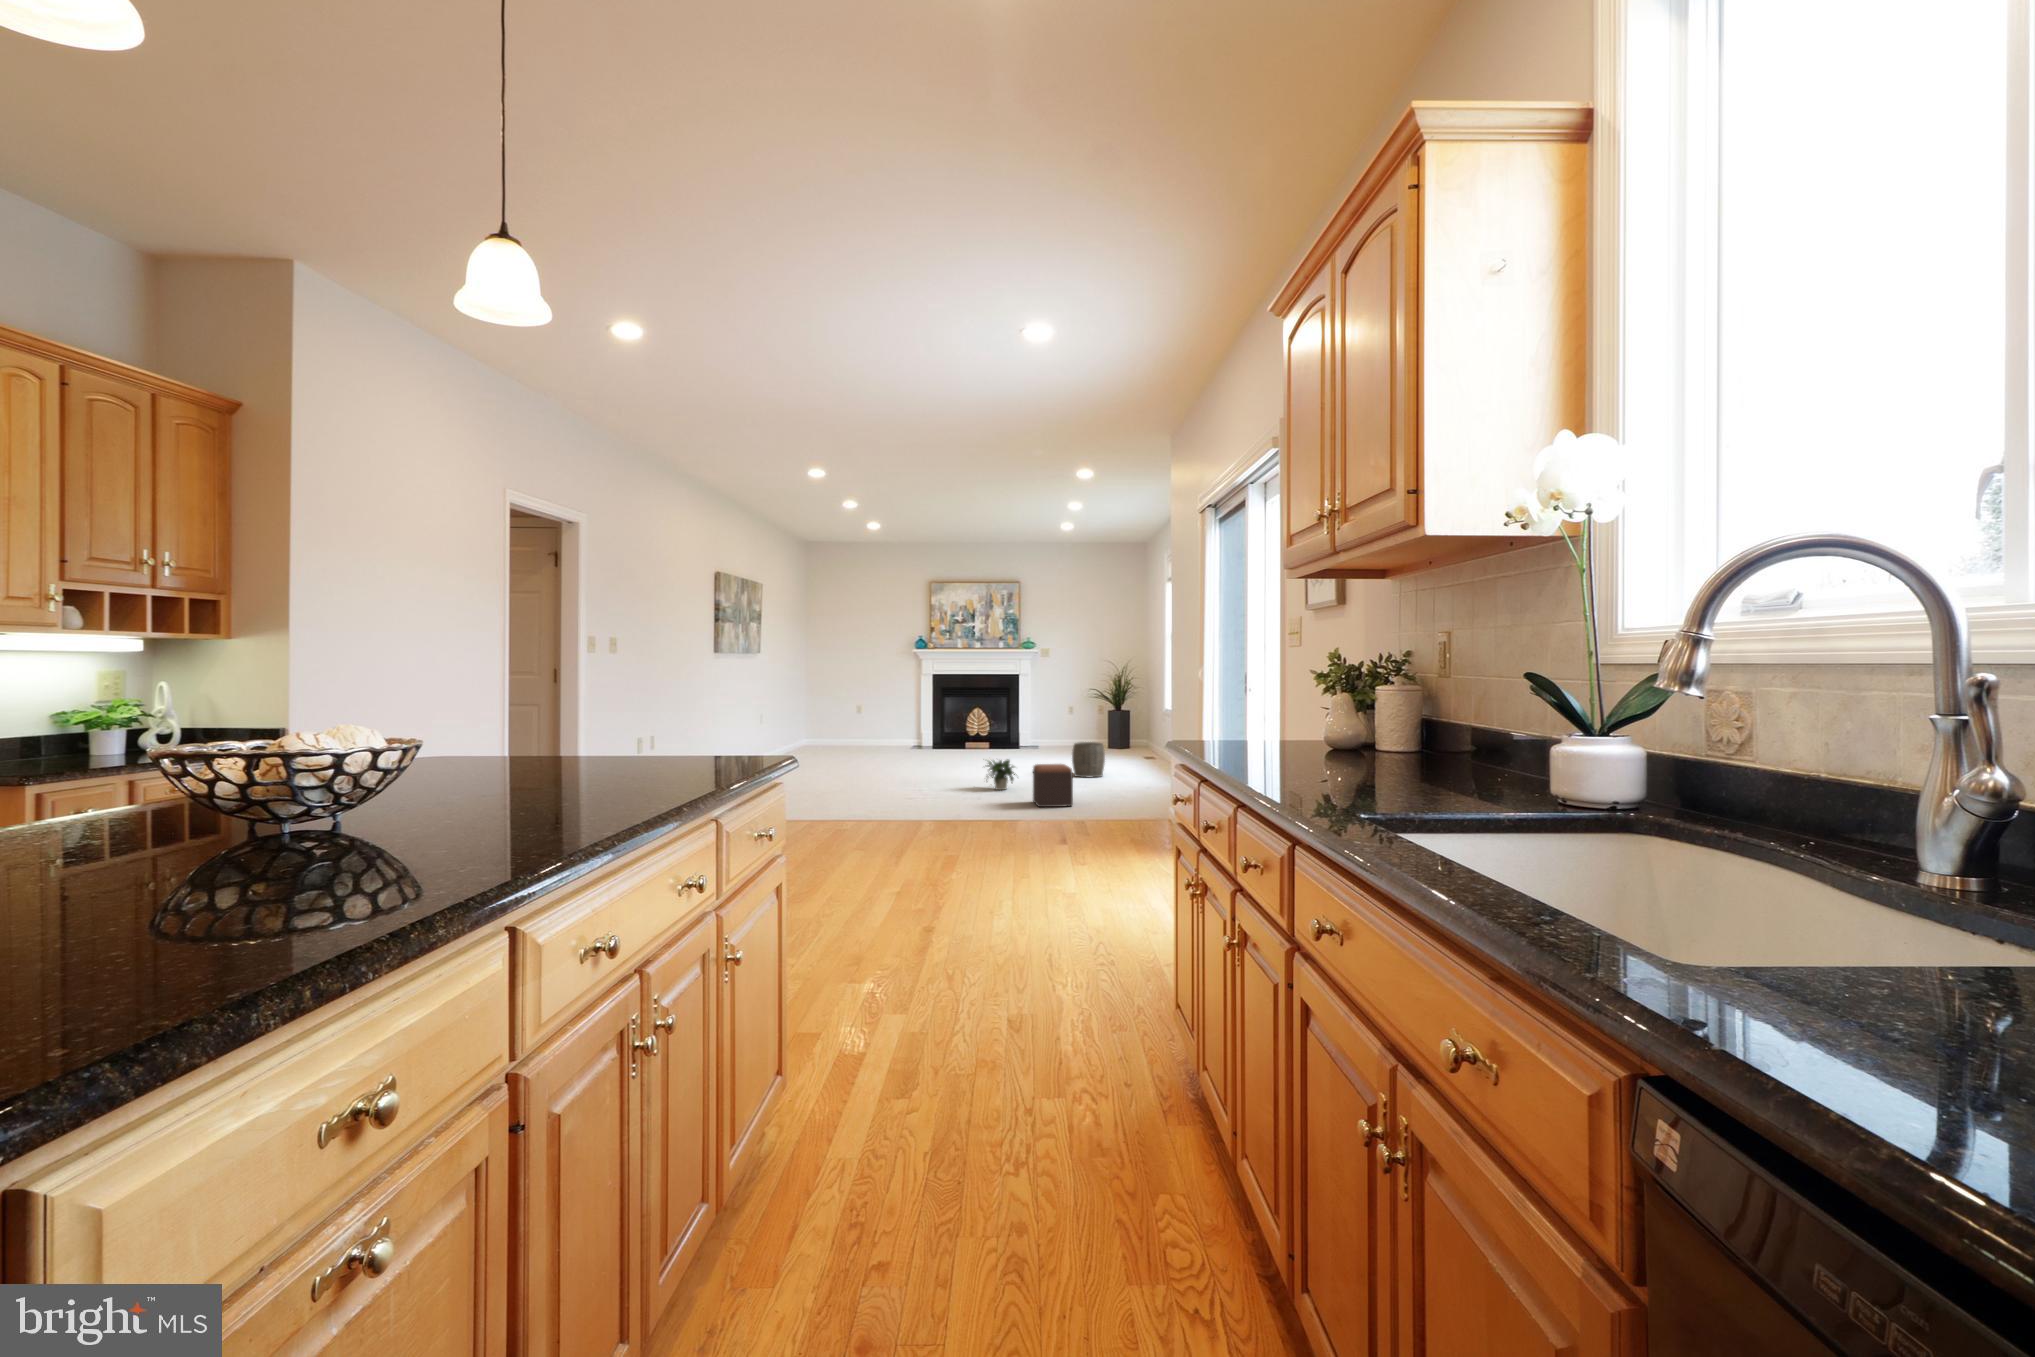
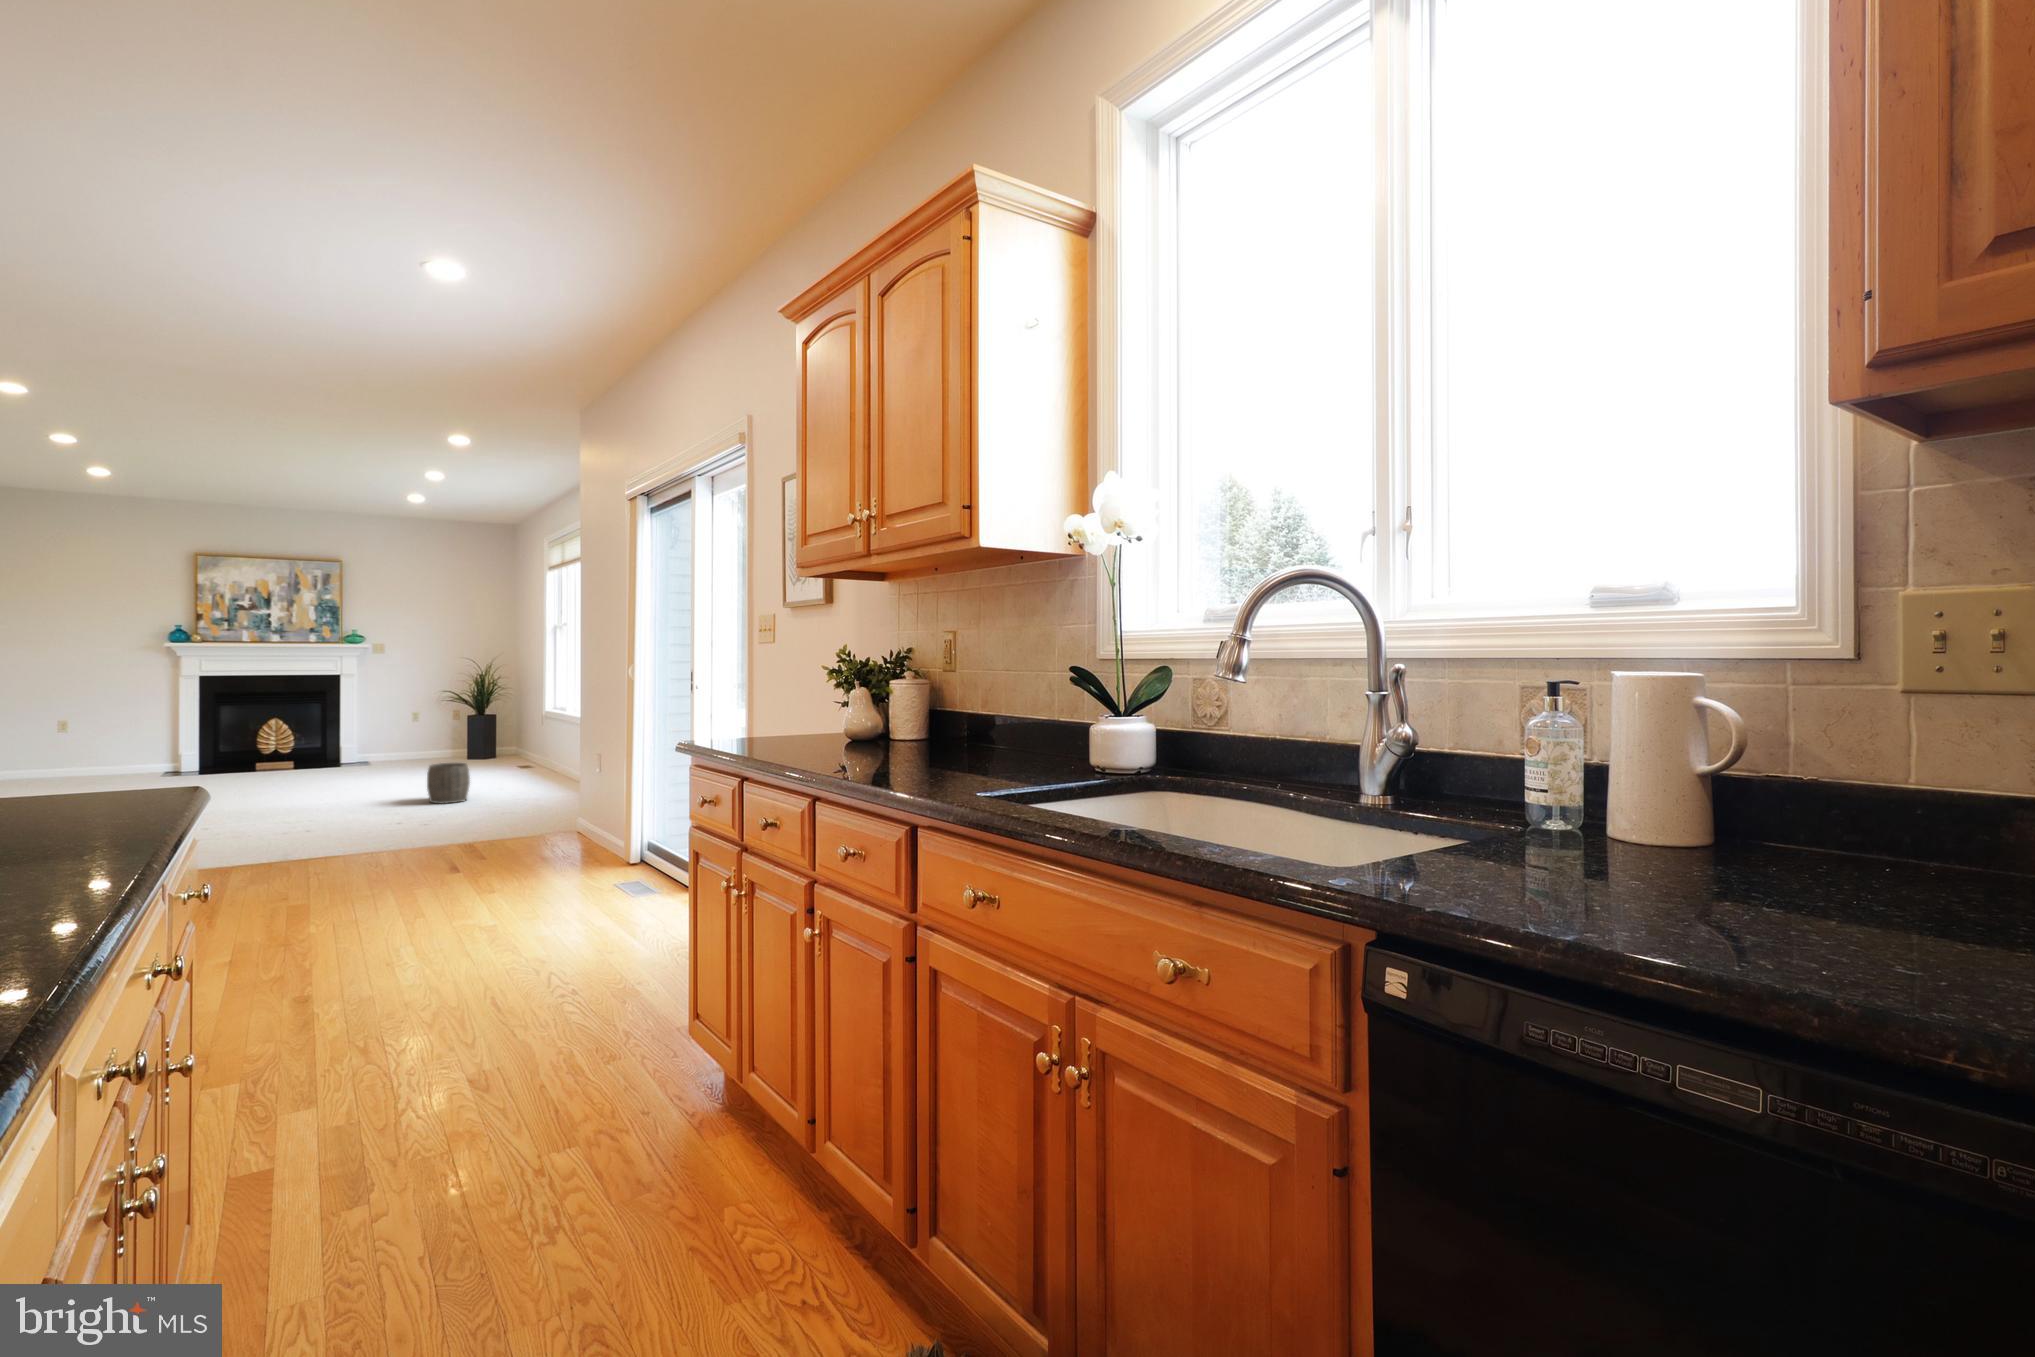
potted plant: present [986,759,1015,790] -> none [291,793,358,831]
footstool: present [1033,764,1073,807] -> none [381,797,436,850]

